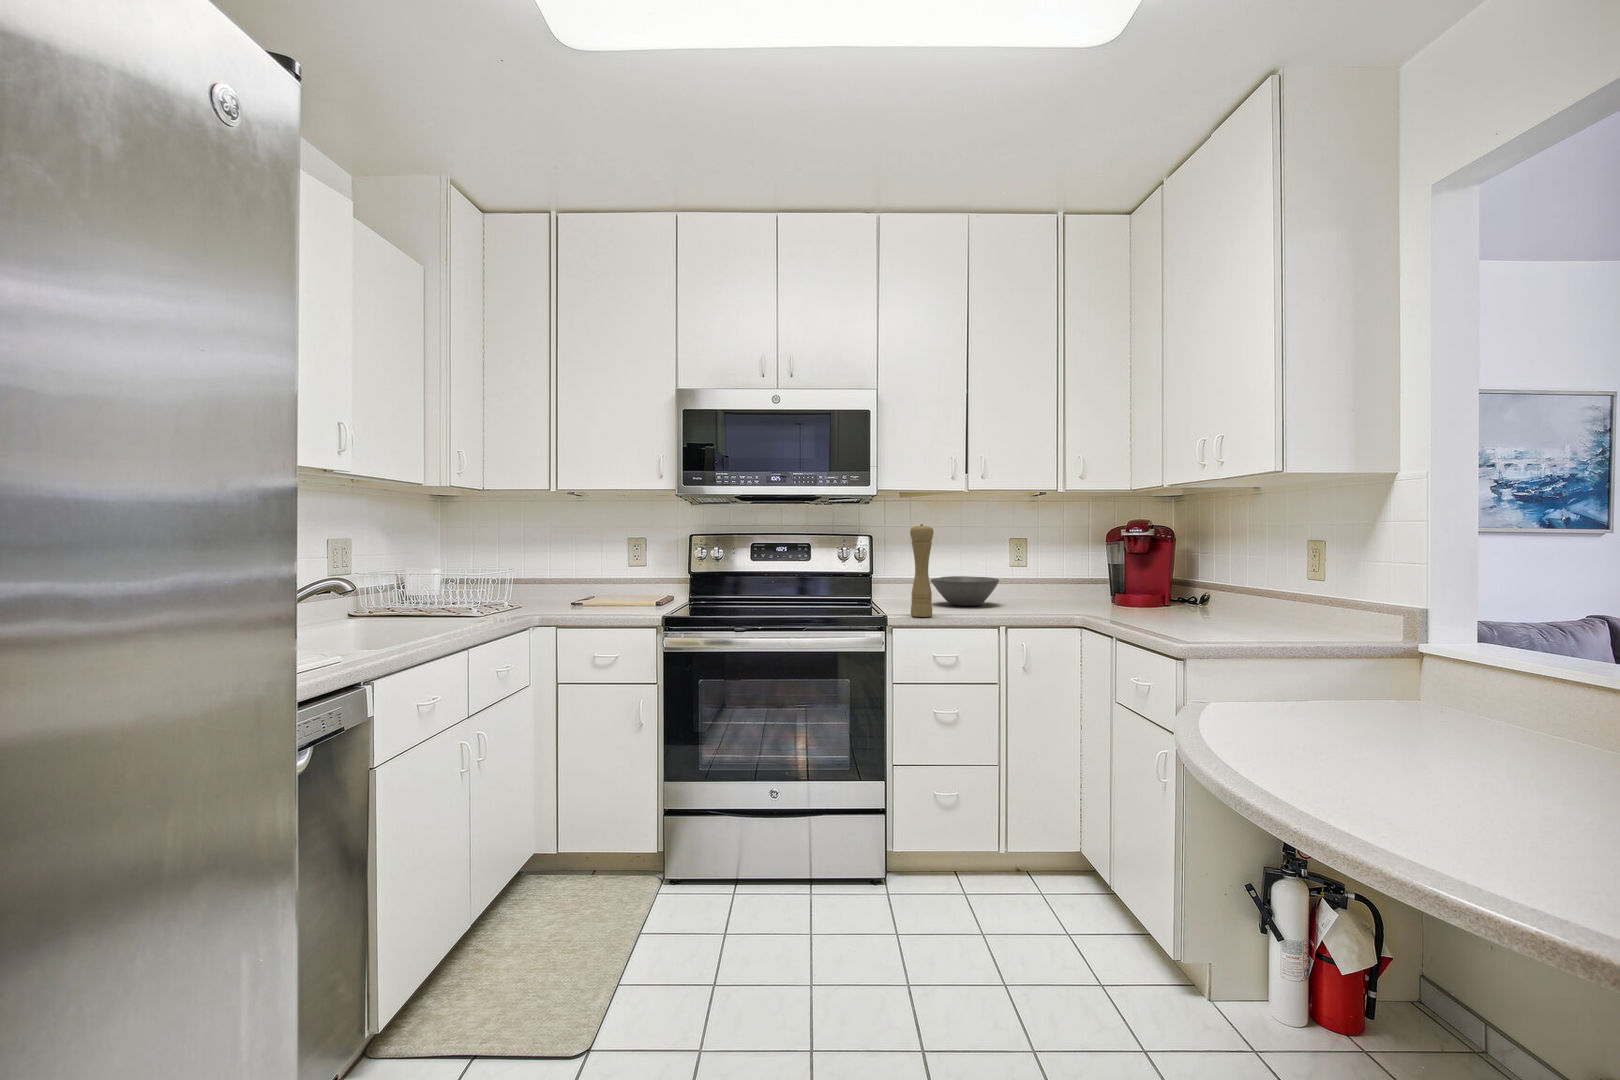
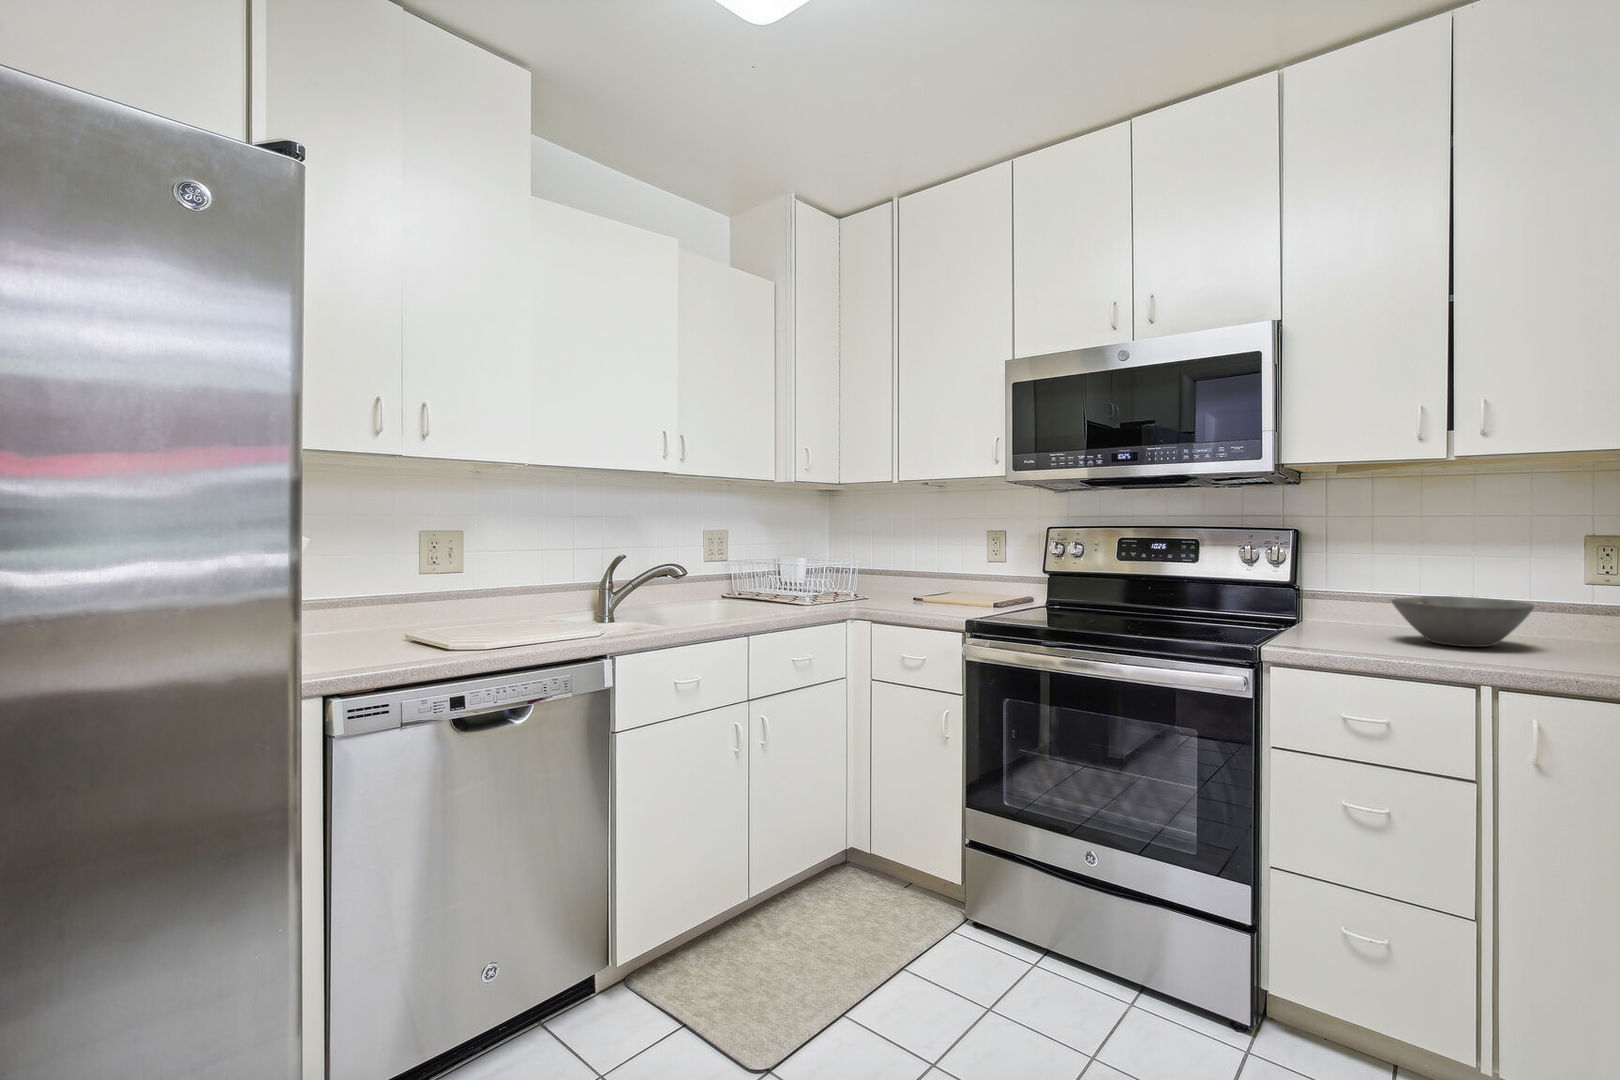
pepper mill: present [910,524,934,617] -> none [1305,513,1347,655]

